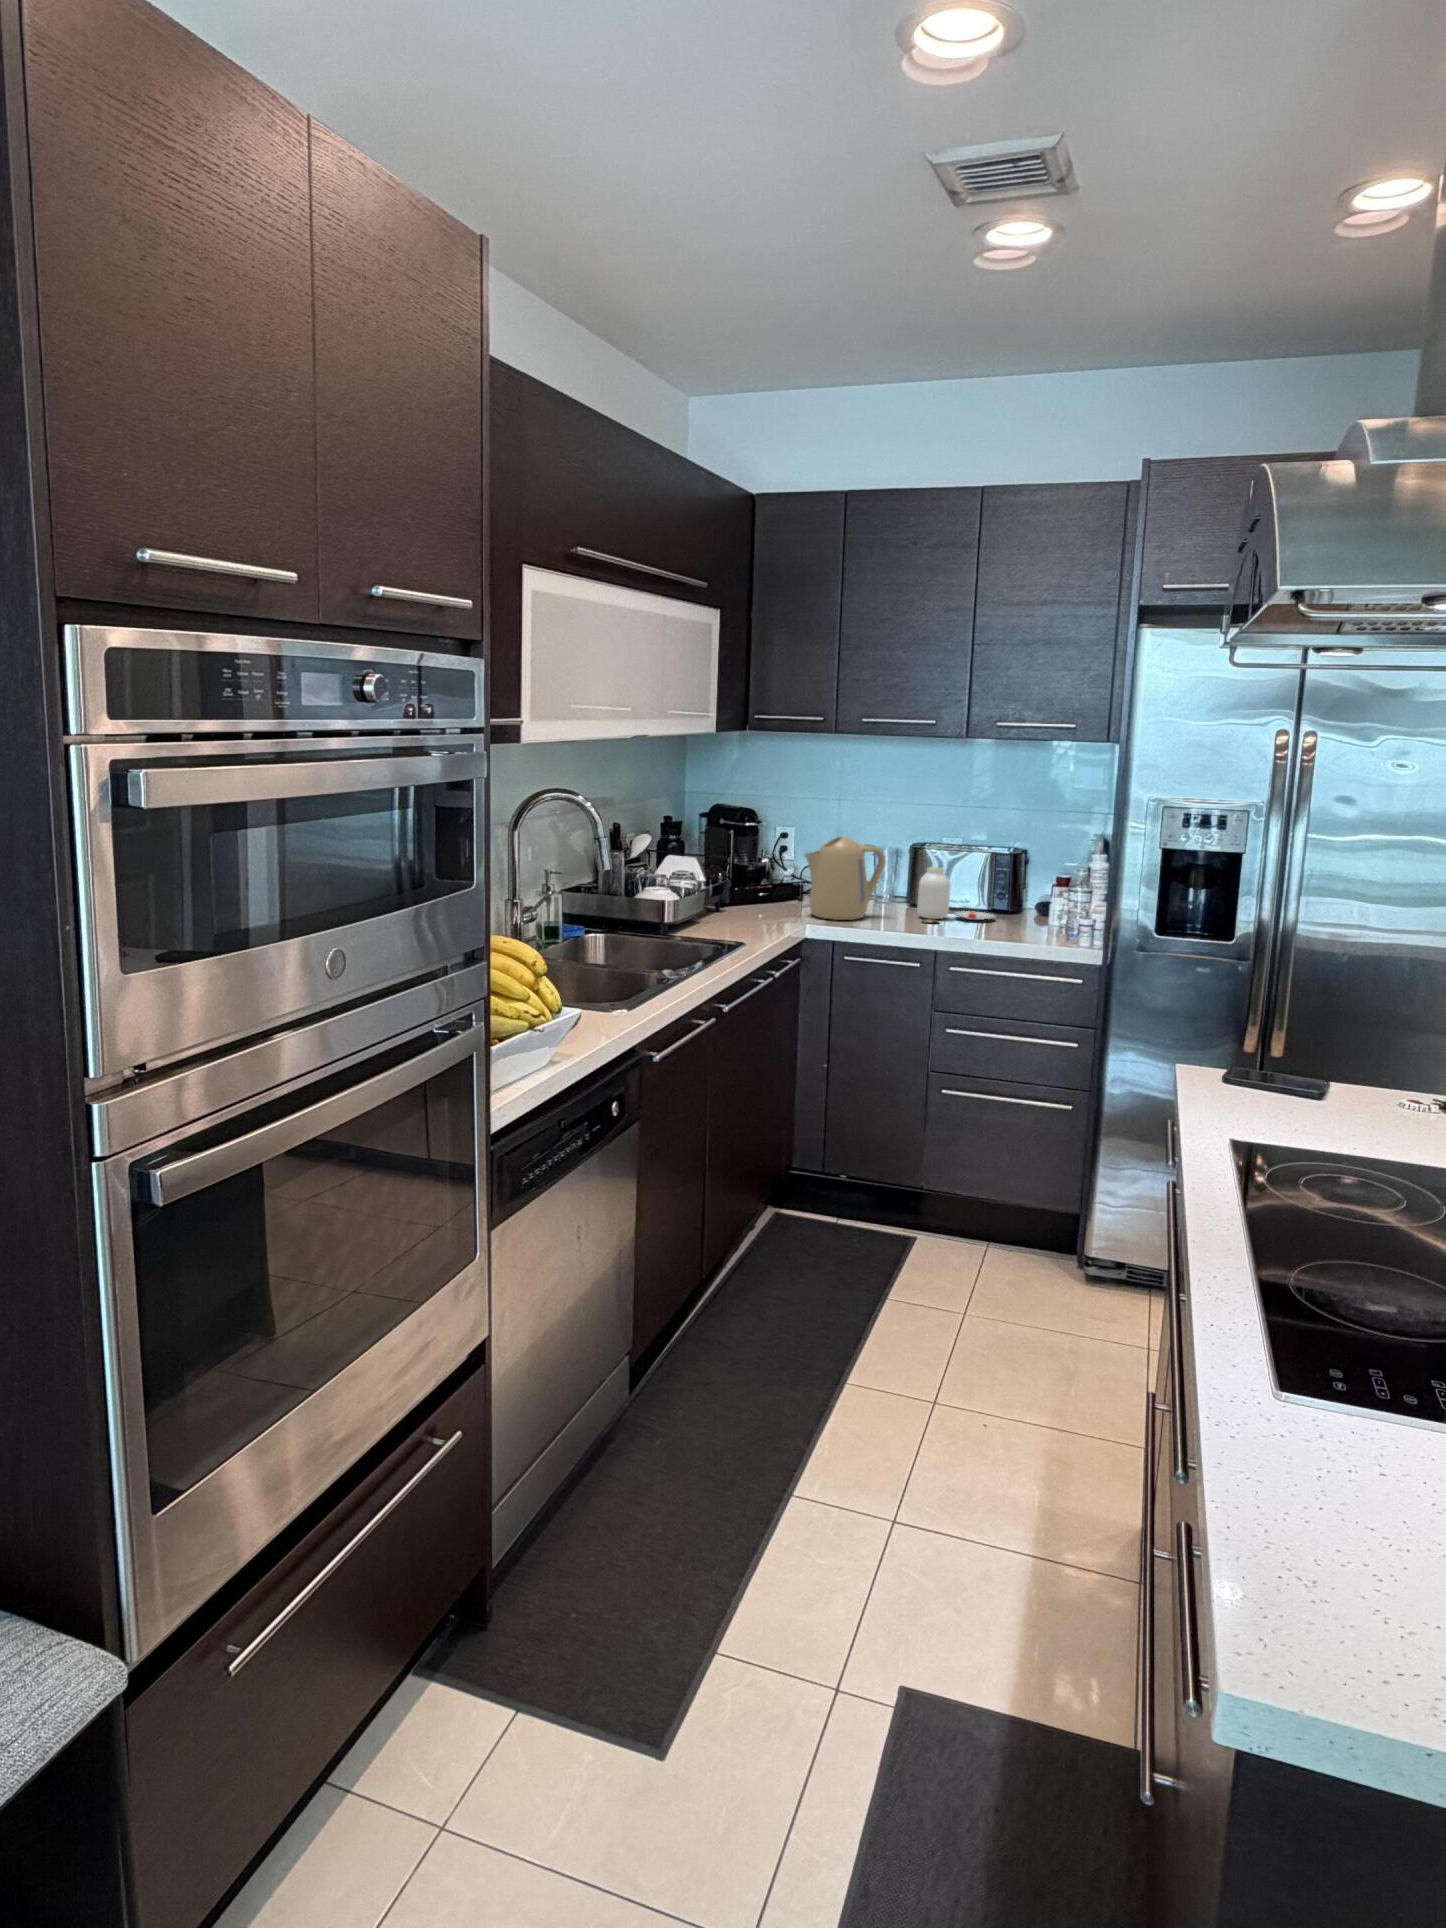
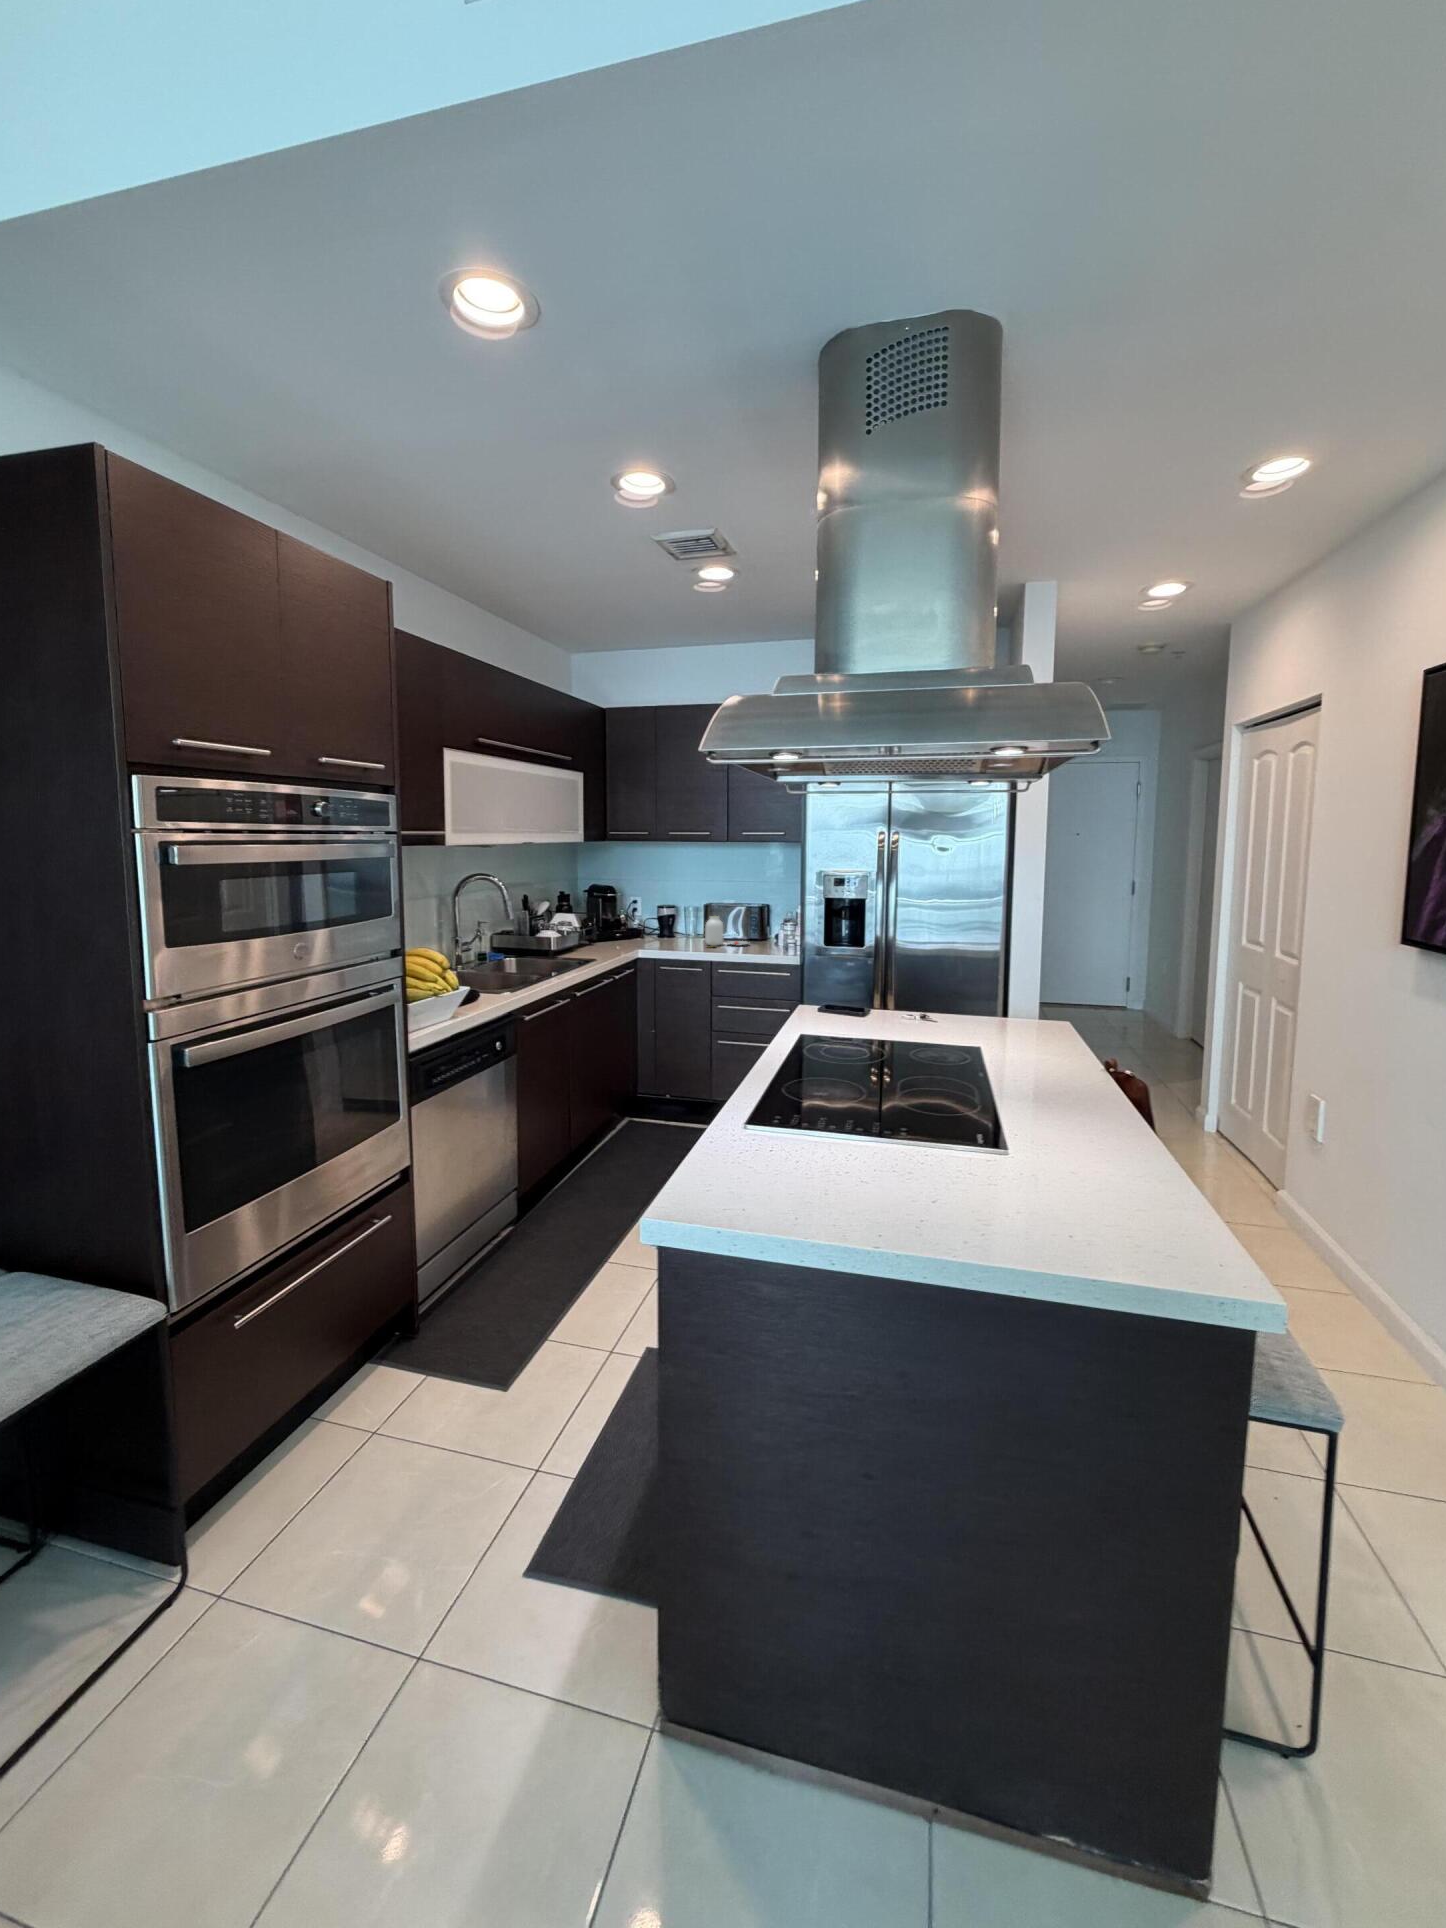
kettle: present [805,837,885,920] -> none [638,900,685,947]

